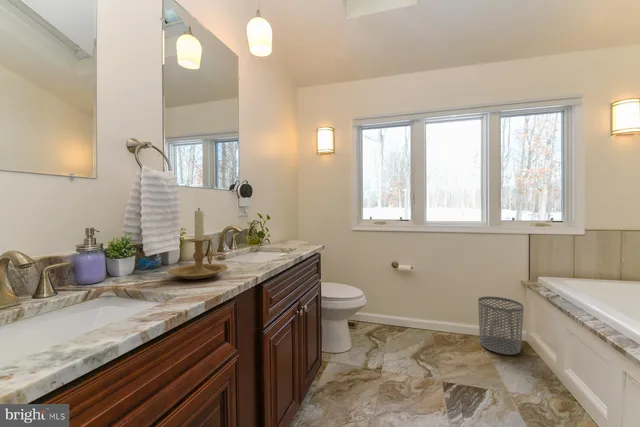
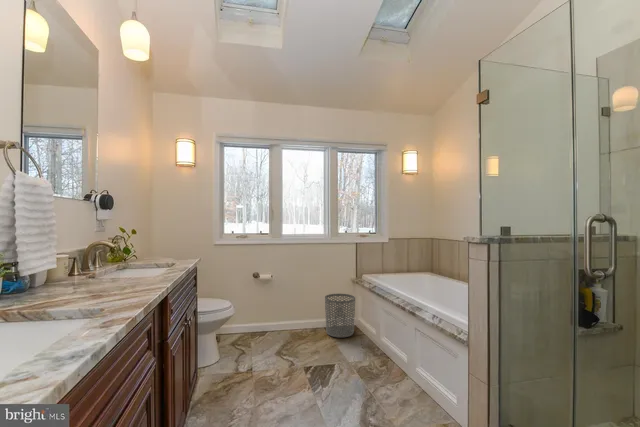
candle holder: present [168,208,228,279] -> none [61,222,131,296]

